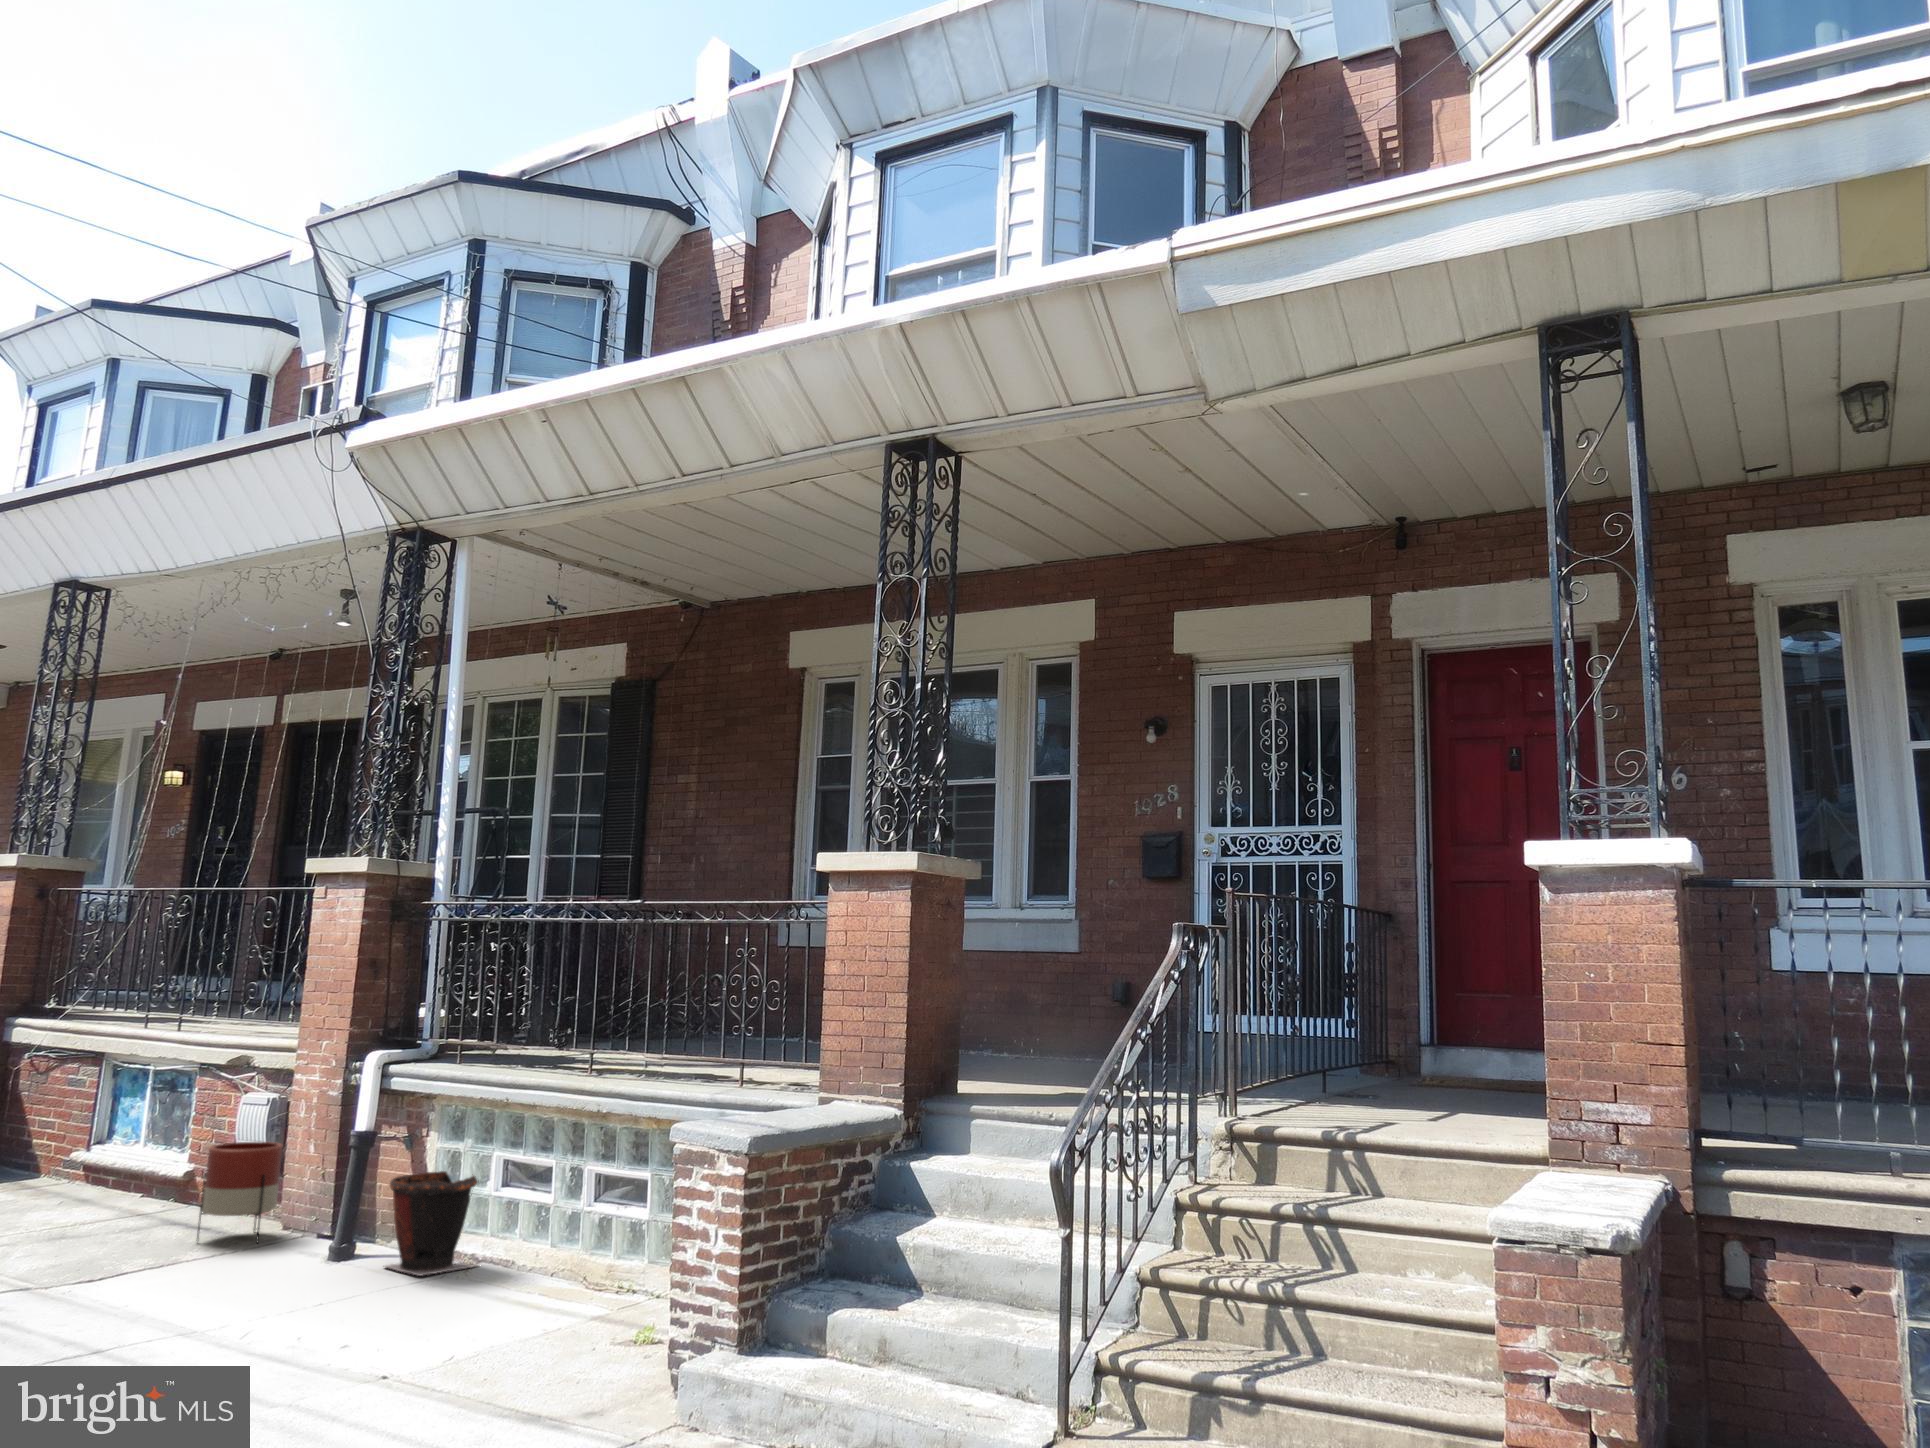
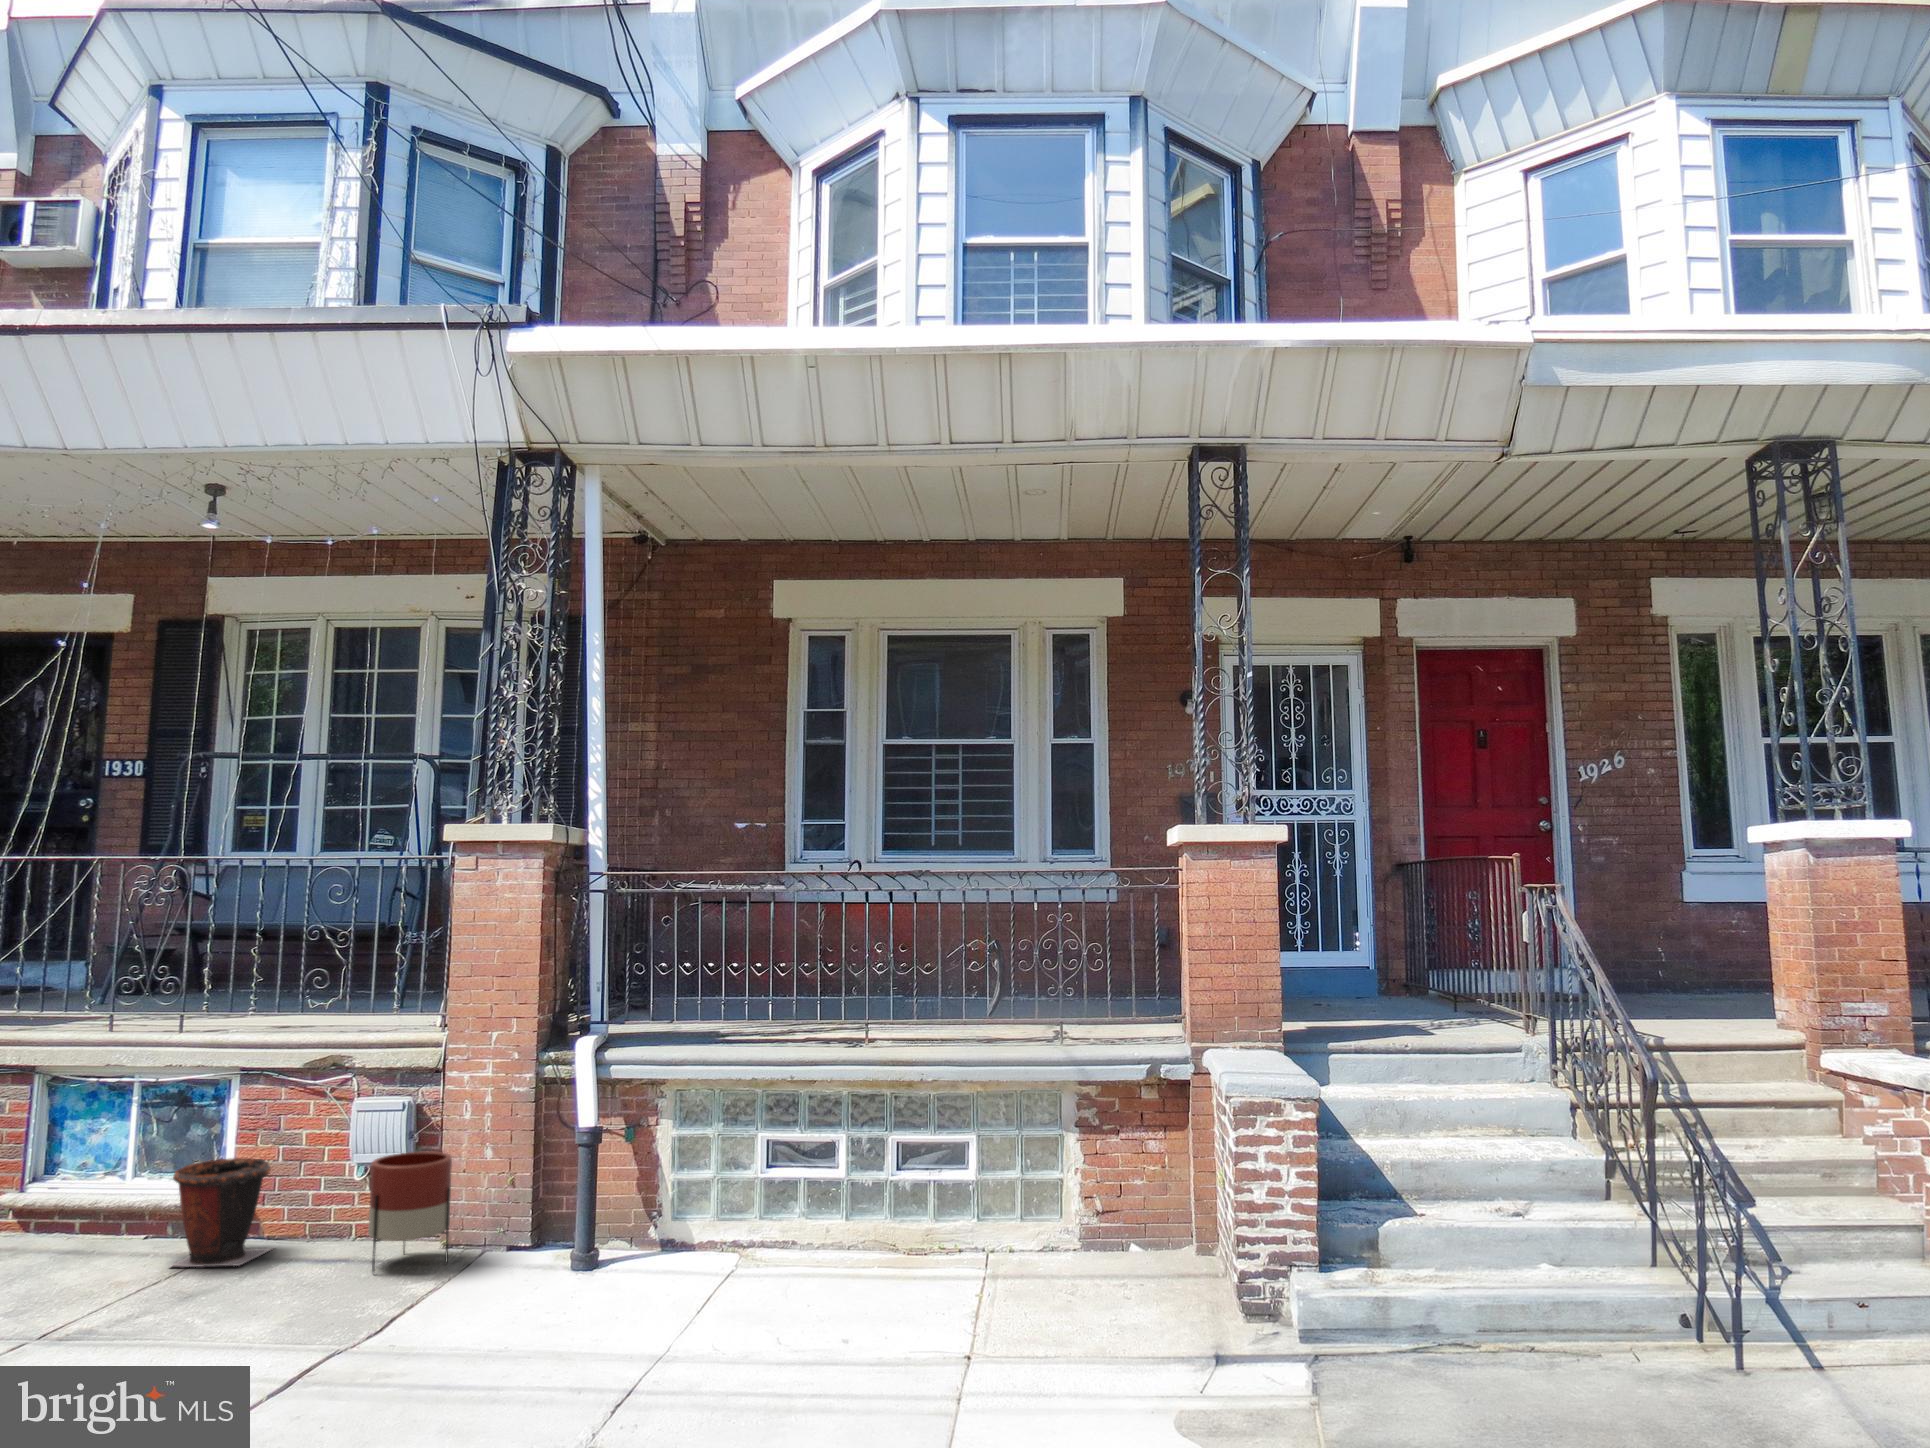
waste bin: present [383,1171,478,1276] -> present [172,1158,272,1267]

